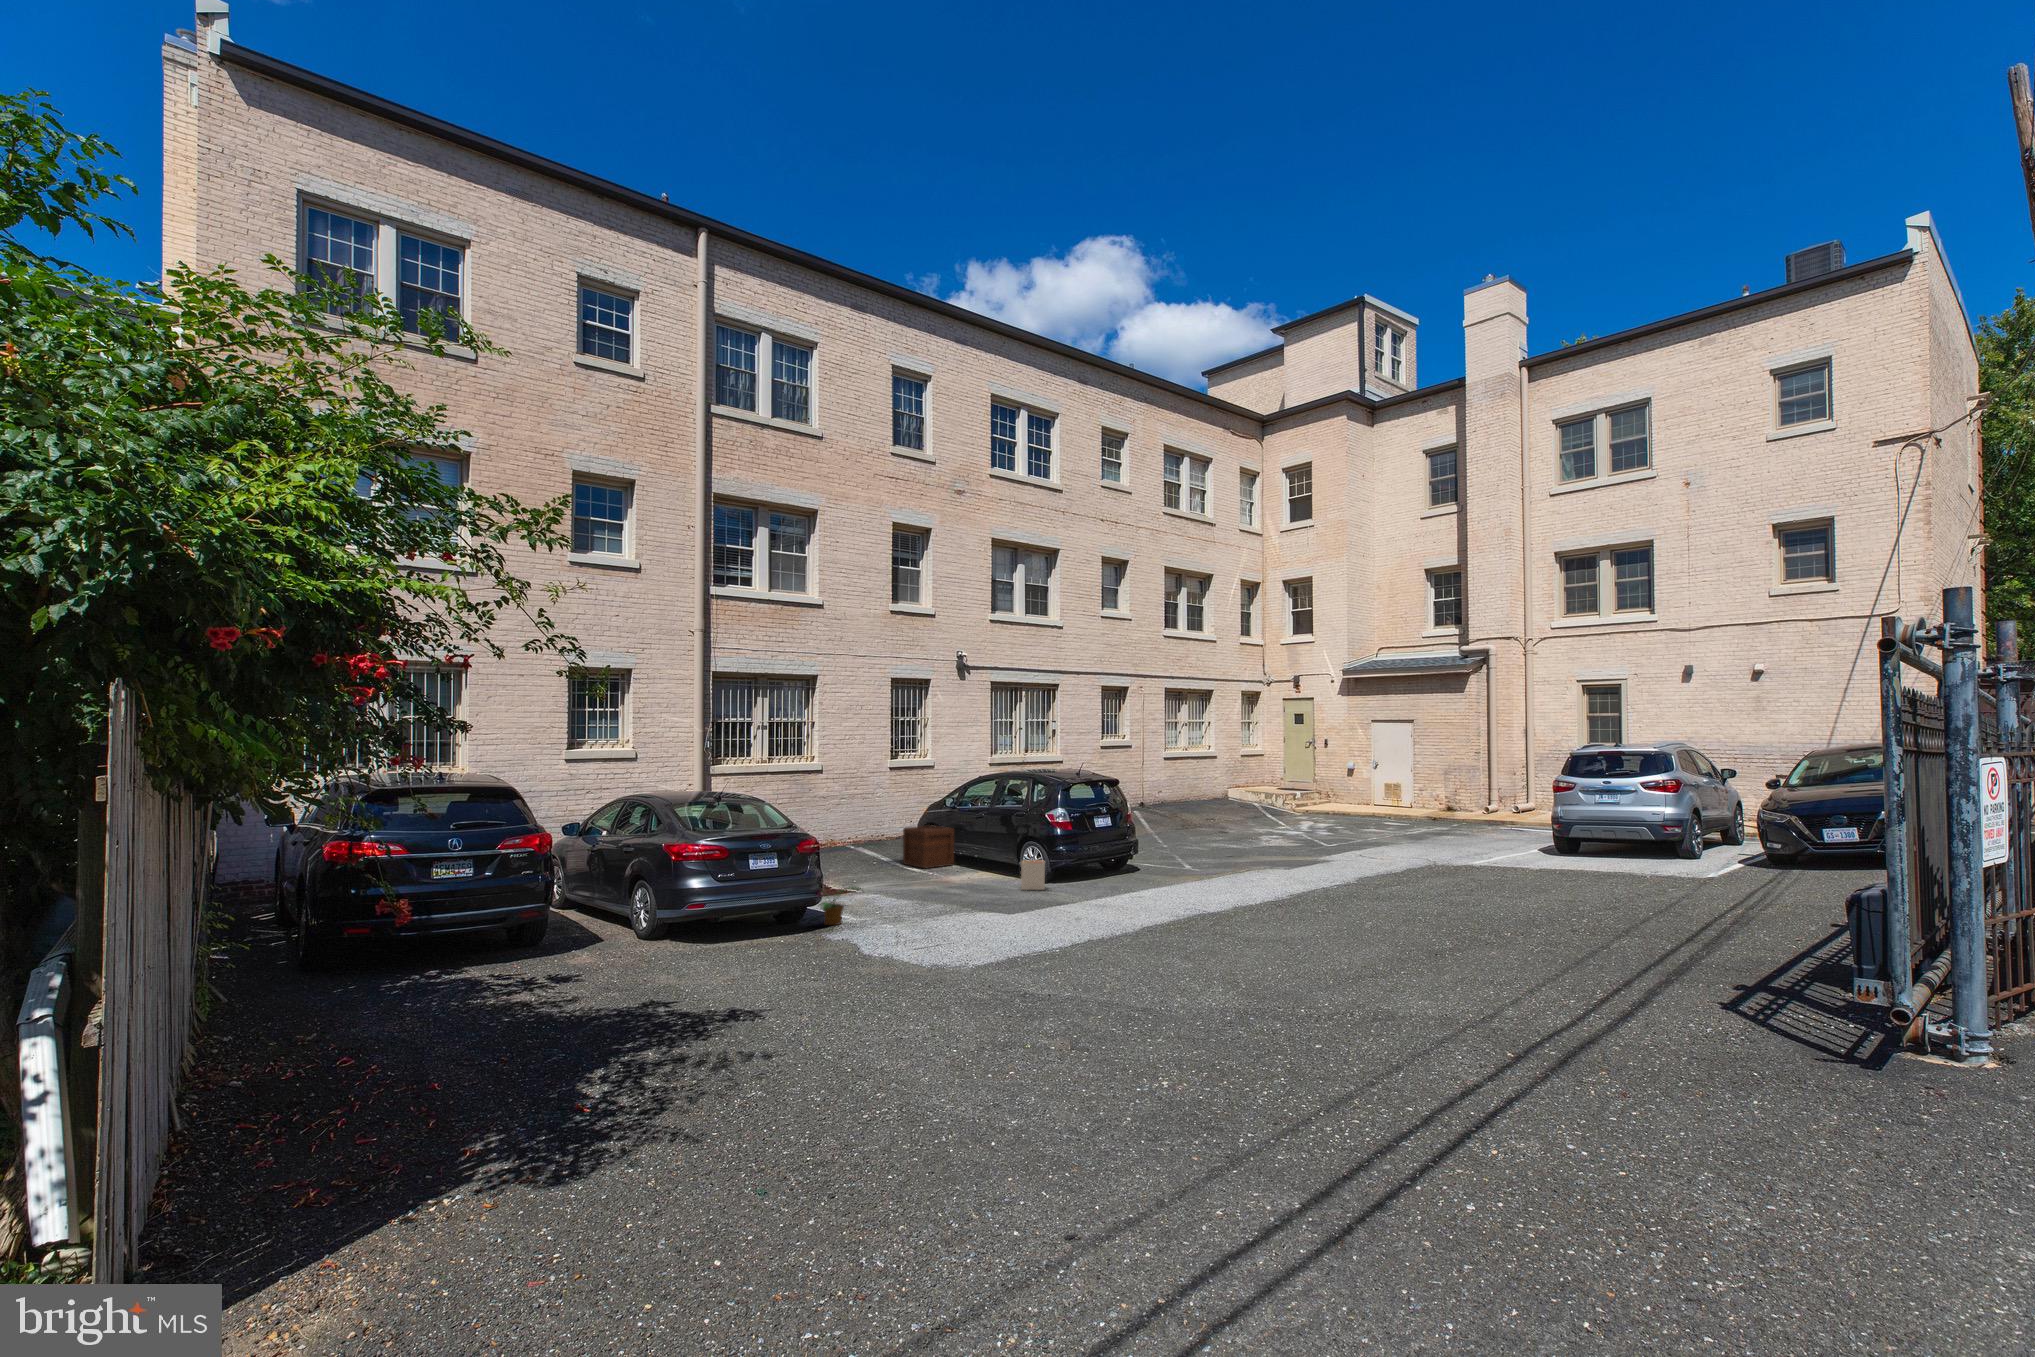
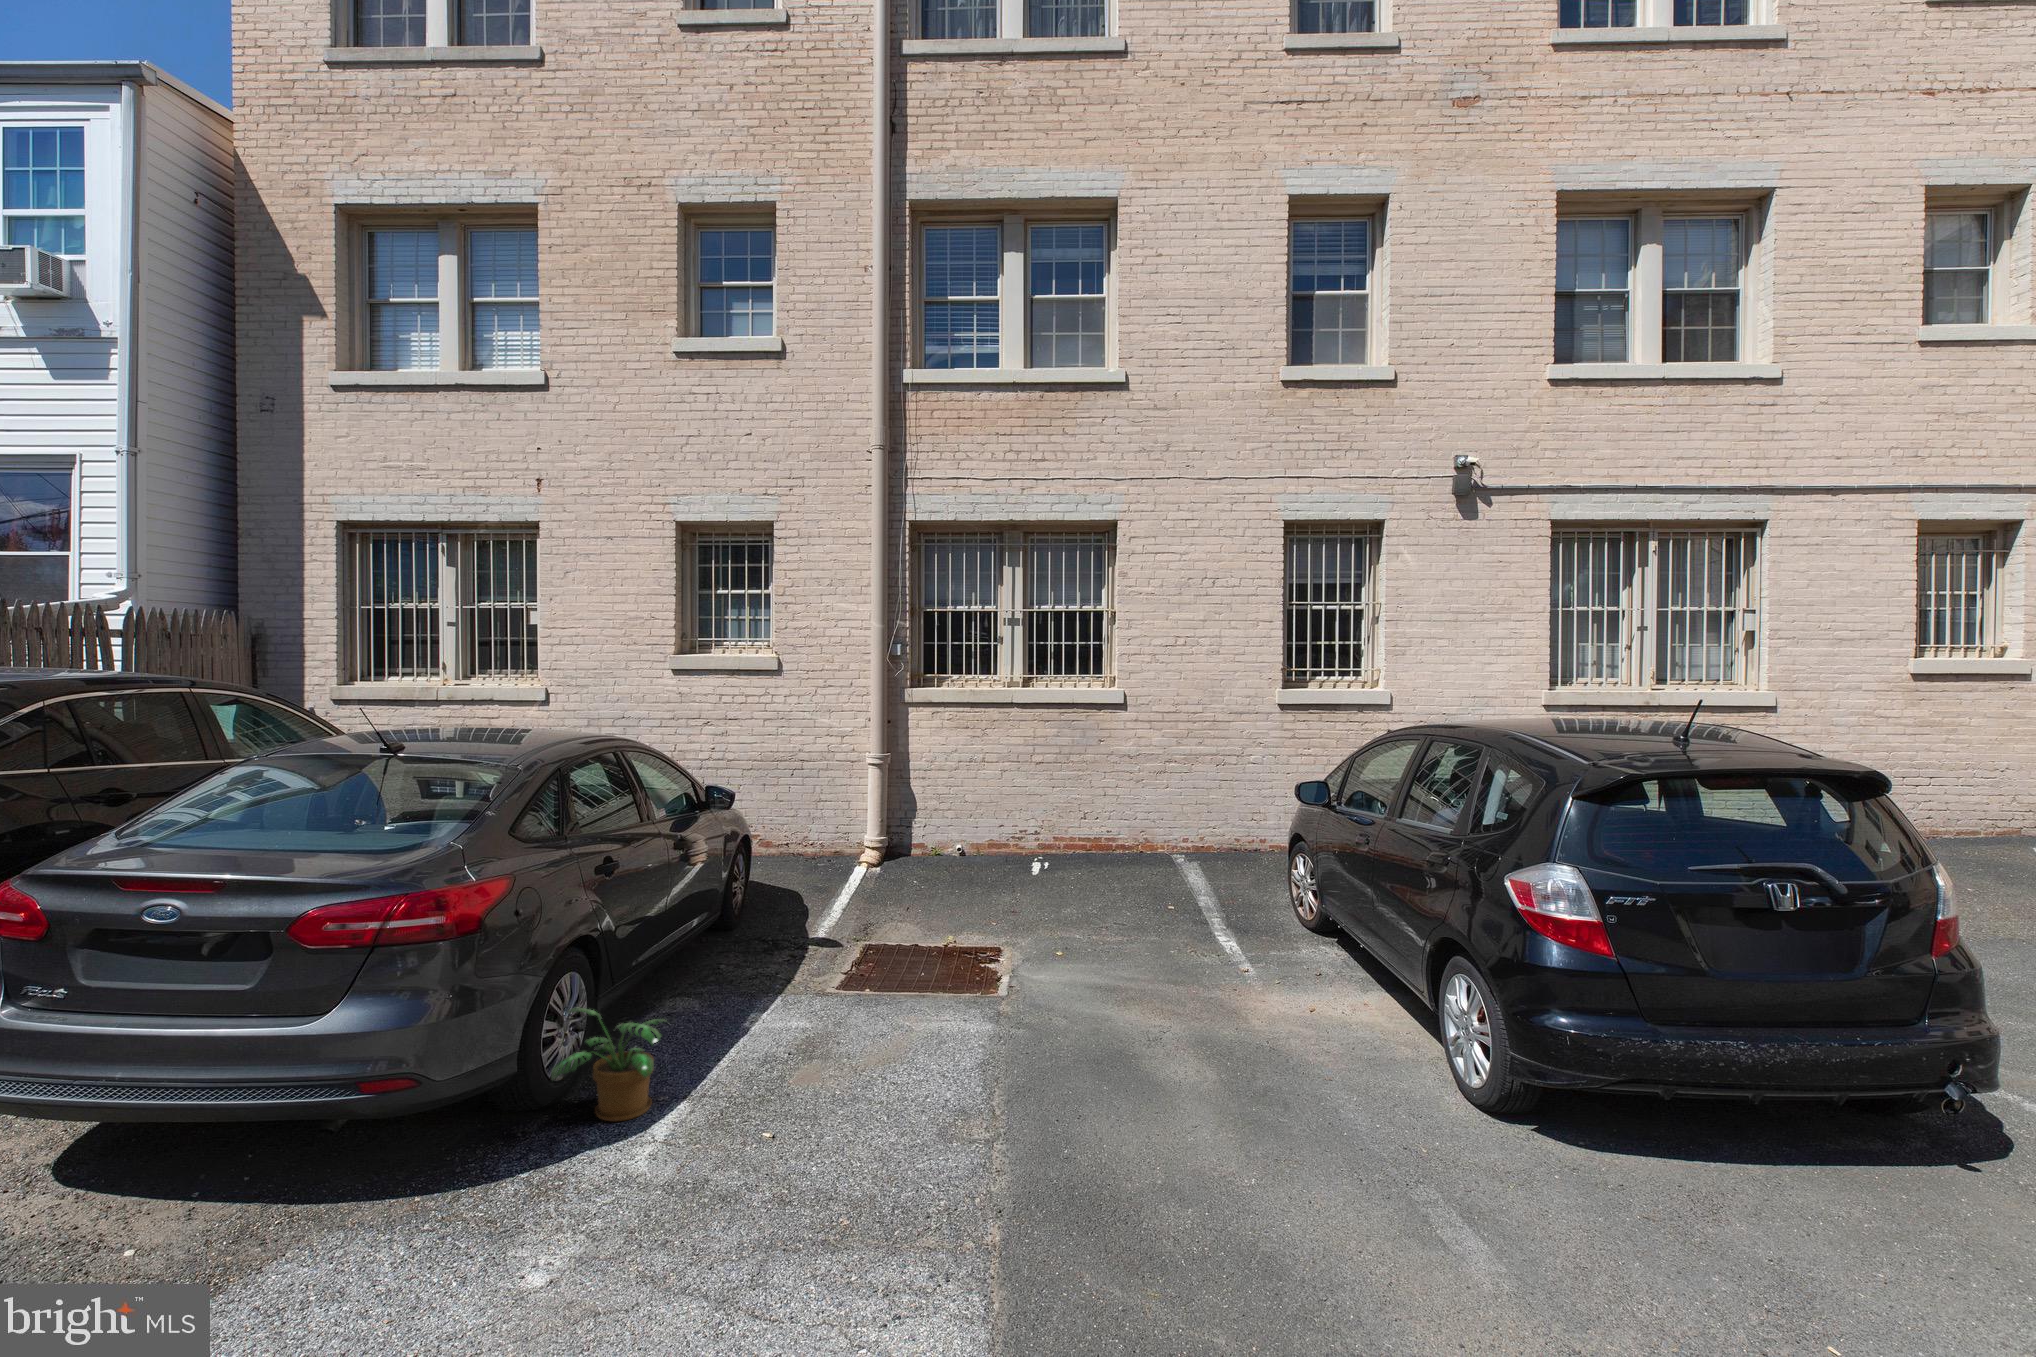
wooden crate: present [903,825,954,868] -> none [1204,837,1313,943]
storage bin: present [1021,860,1045,890] -> none [1354,982,1451,1120]

